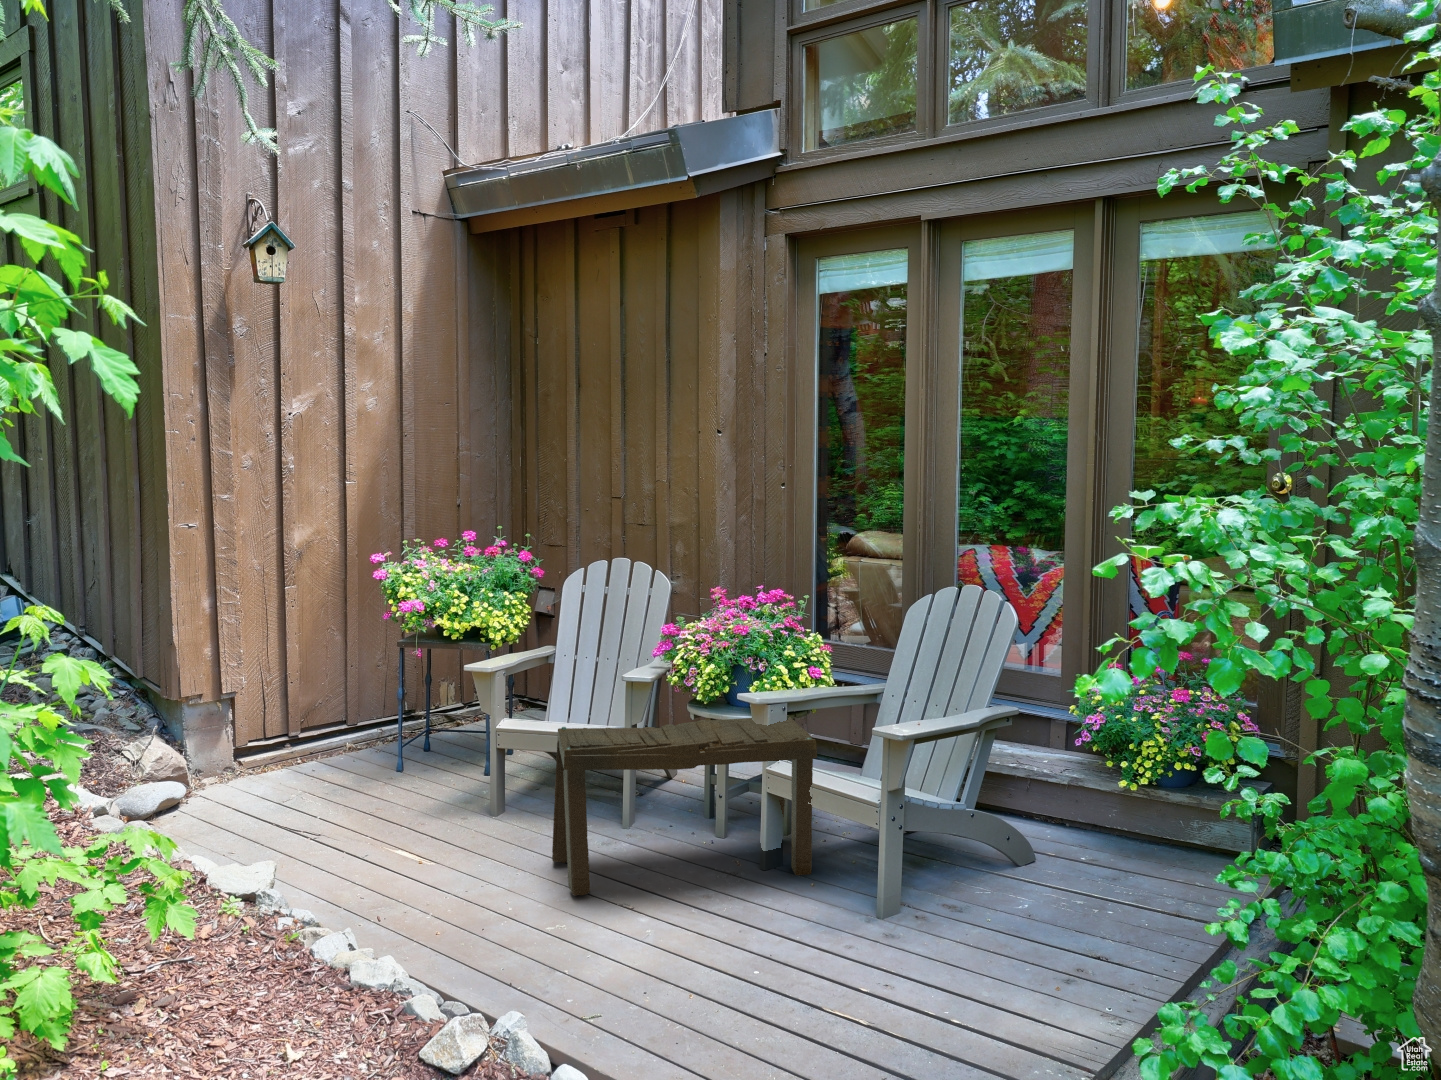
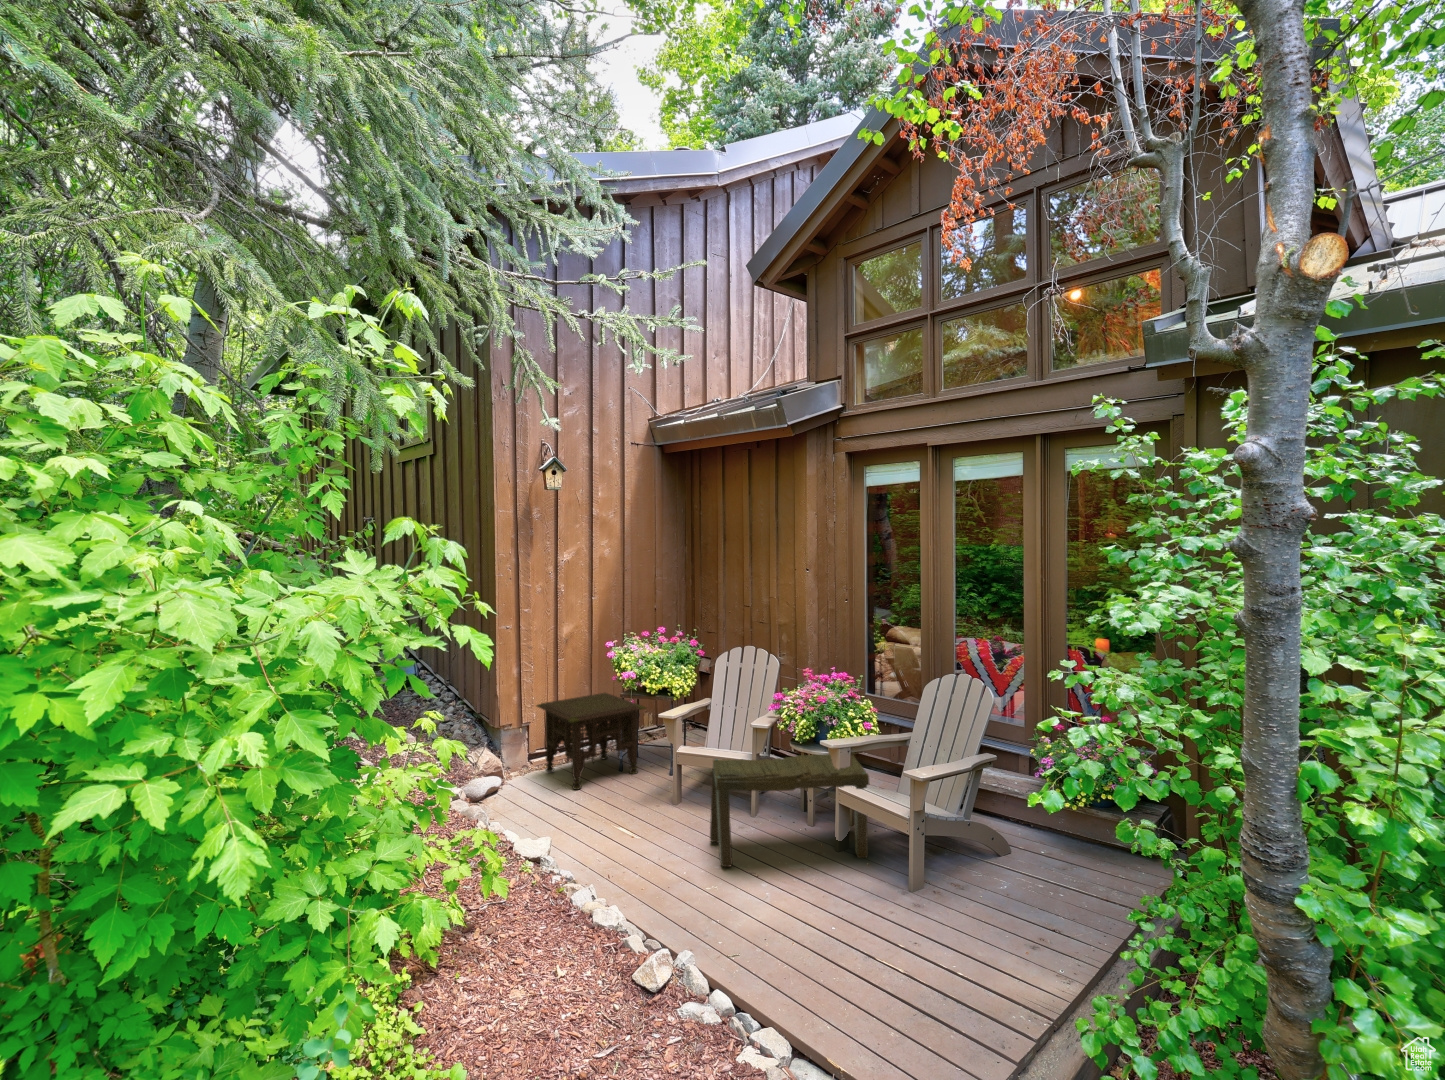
side table: none [244,643,443,799] -> present [537,693,646,790]

